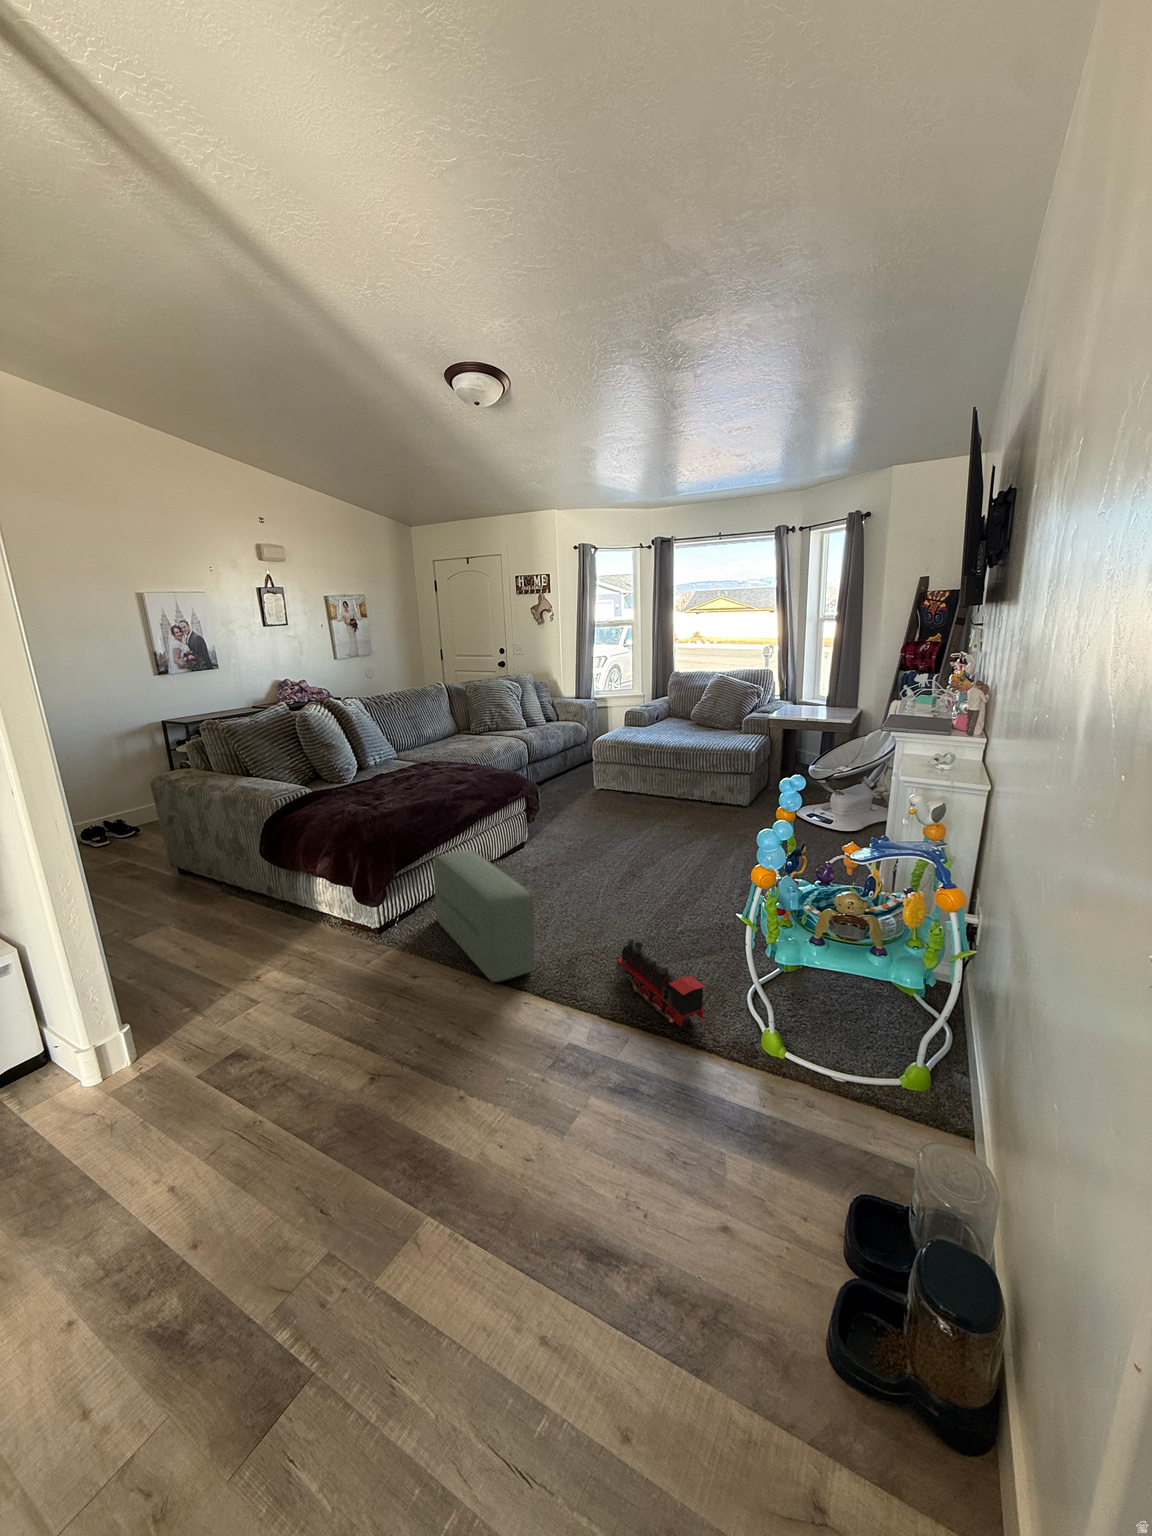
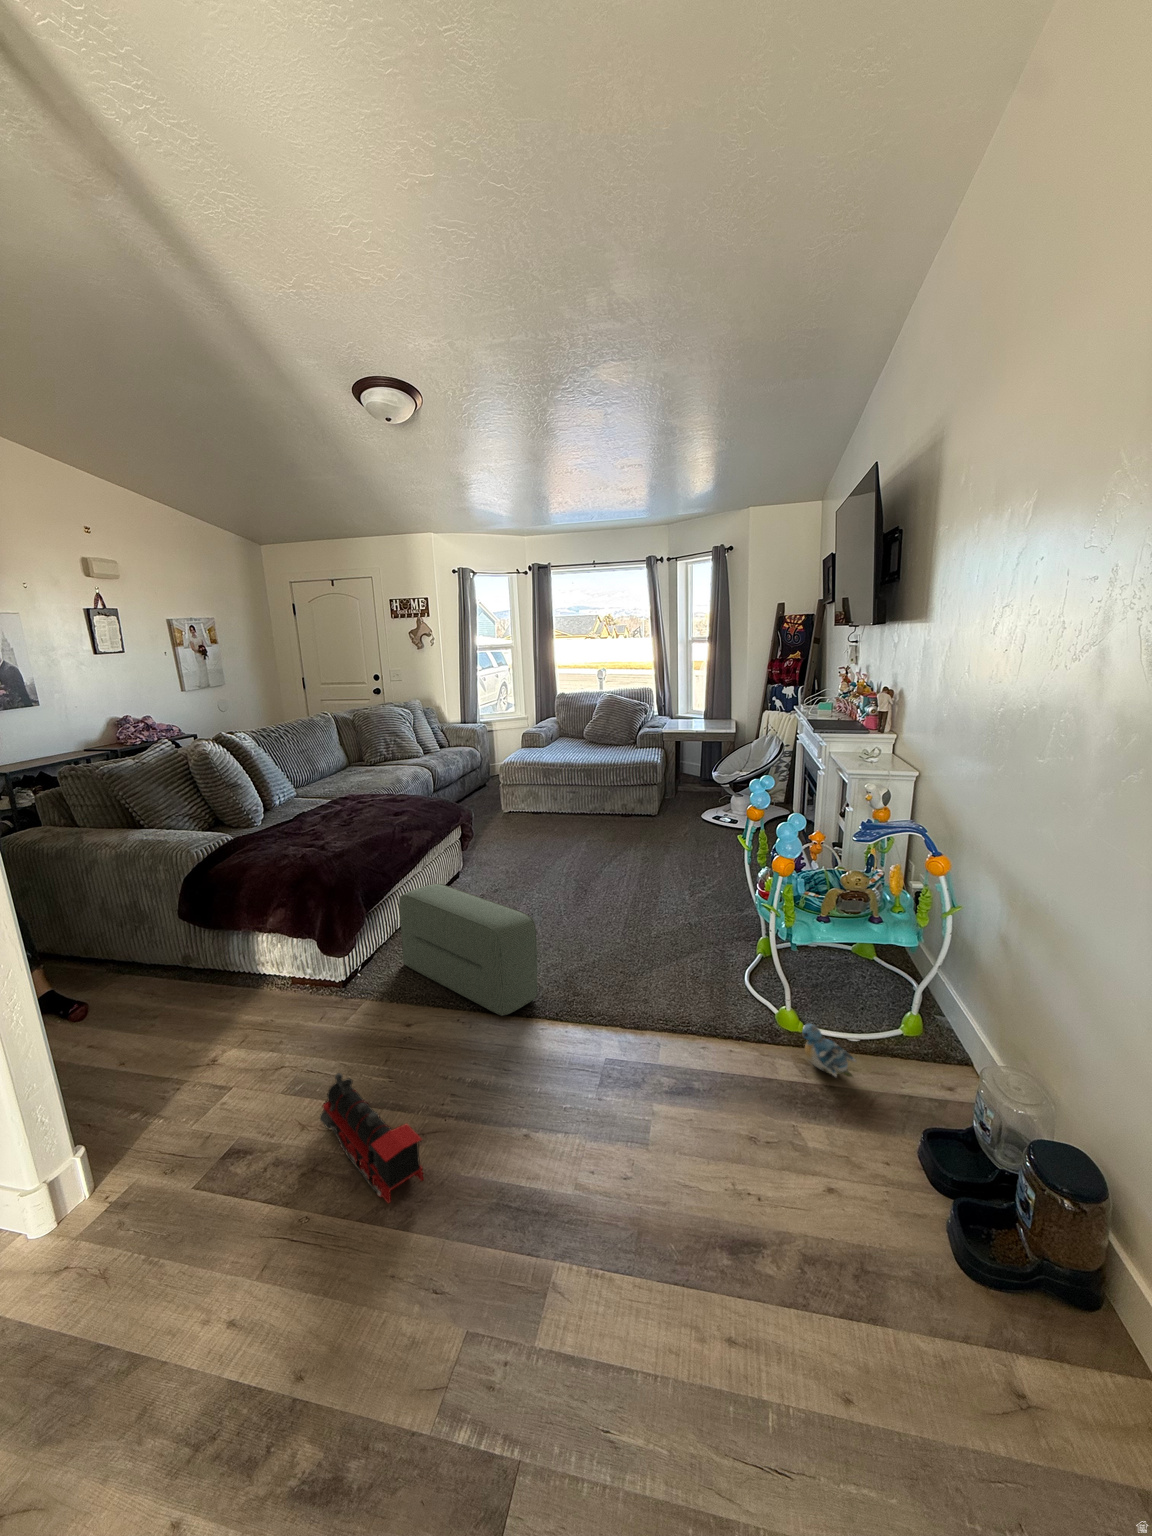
toy train: present [615,938,706,1026] -> present [320,1073,423,1203]
plush toy: none [770,1051,824,1121] -> present [802,1024,856,1077]

